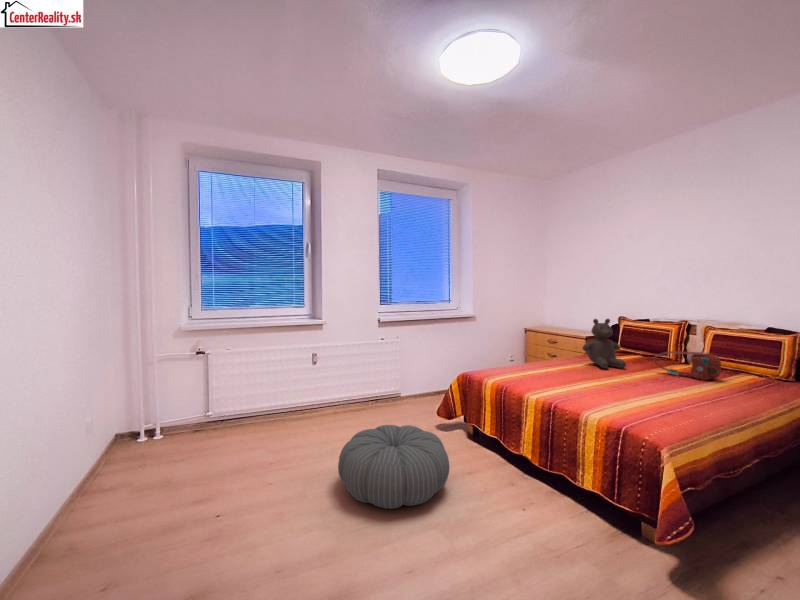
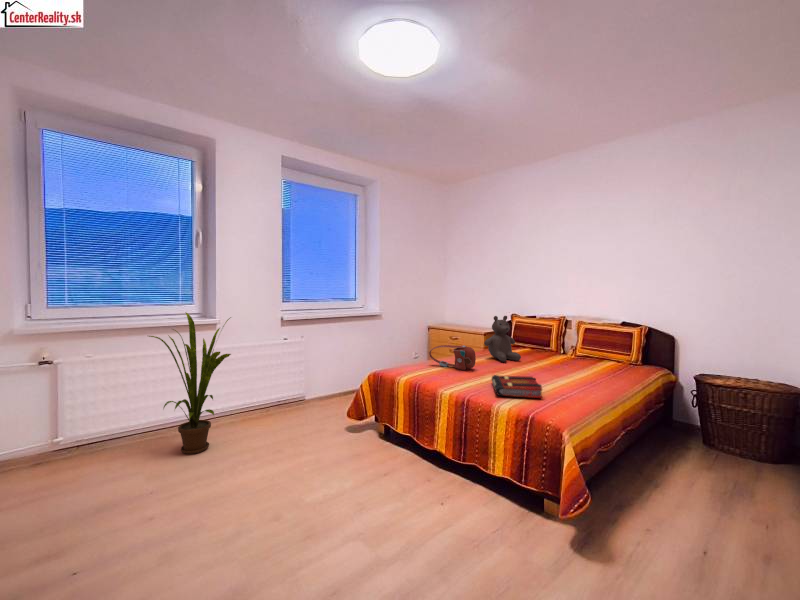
house plant: none [266,314,334,435] -> present [149,313,231,454]
handbag: present [654,351,721,380] -> present [429,345,476,370]
book: none [585,382,643,410] -> present [492,375,542,398]
pouf: present [338,425,449,509] -> none [245,431,369,524]

